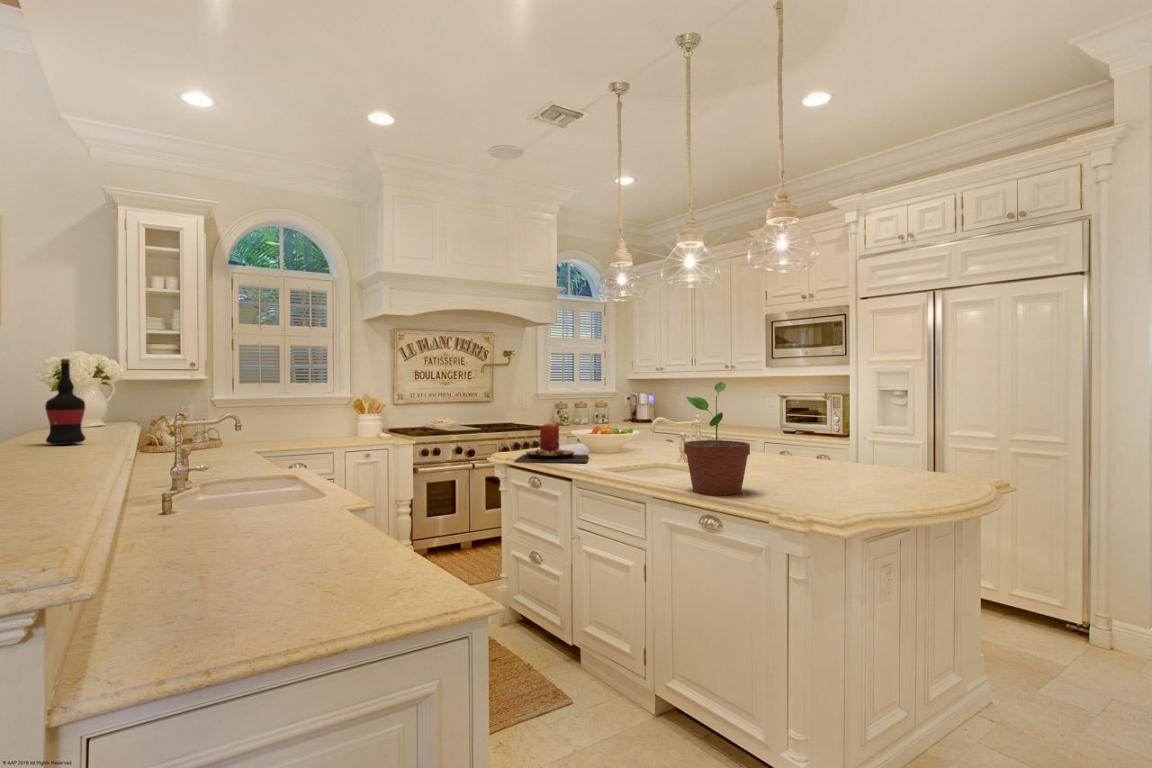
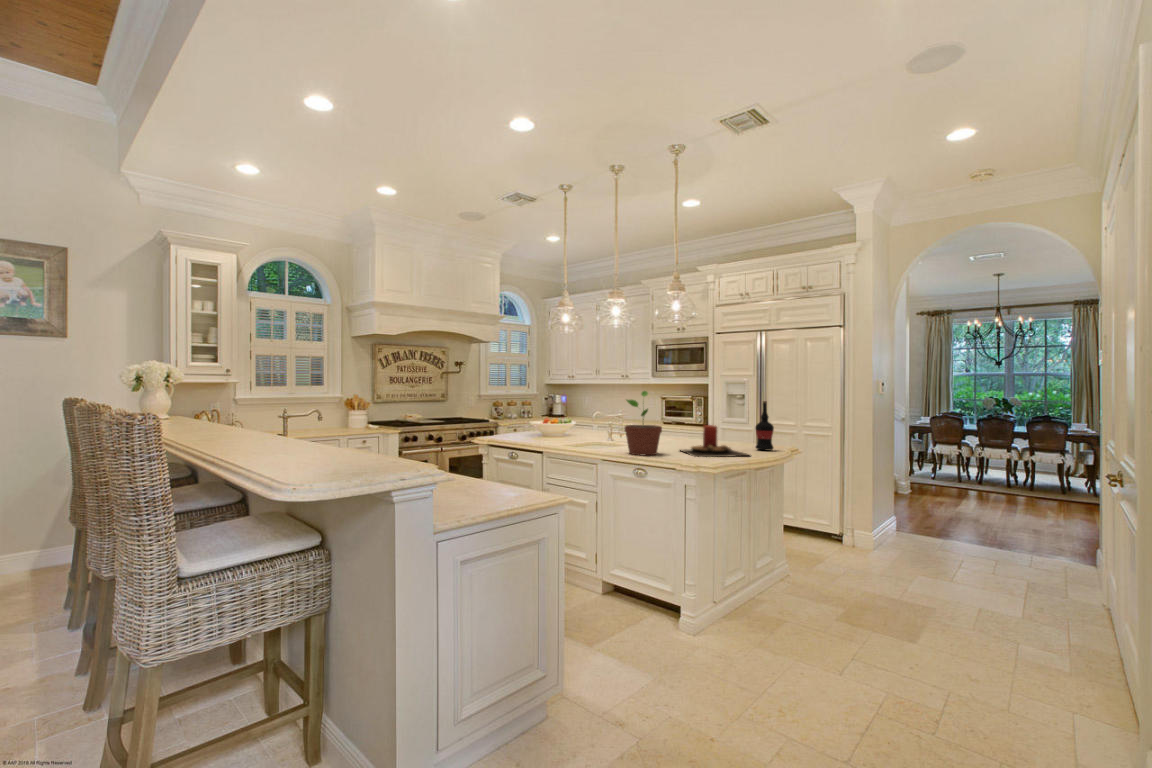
wine bottle: present [45,359,85,445] -> present [756,401,774,451]
candle: present [514,424,588,463] -> present [681,425,750,457]

